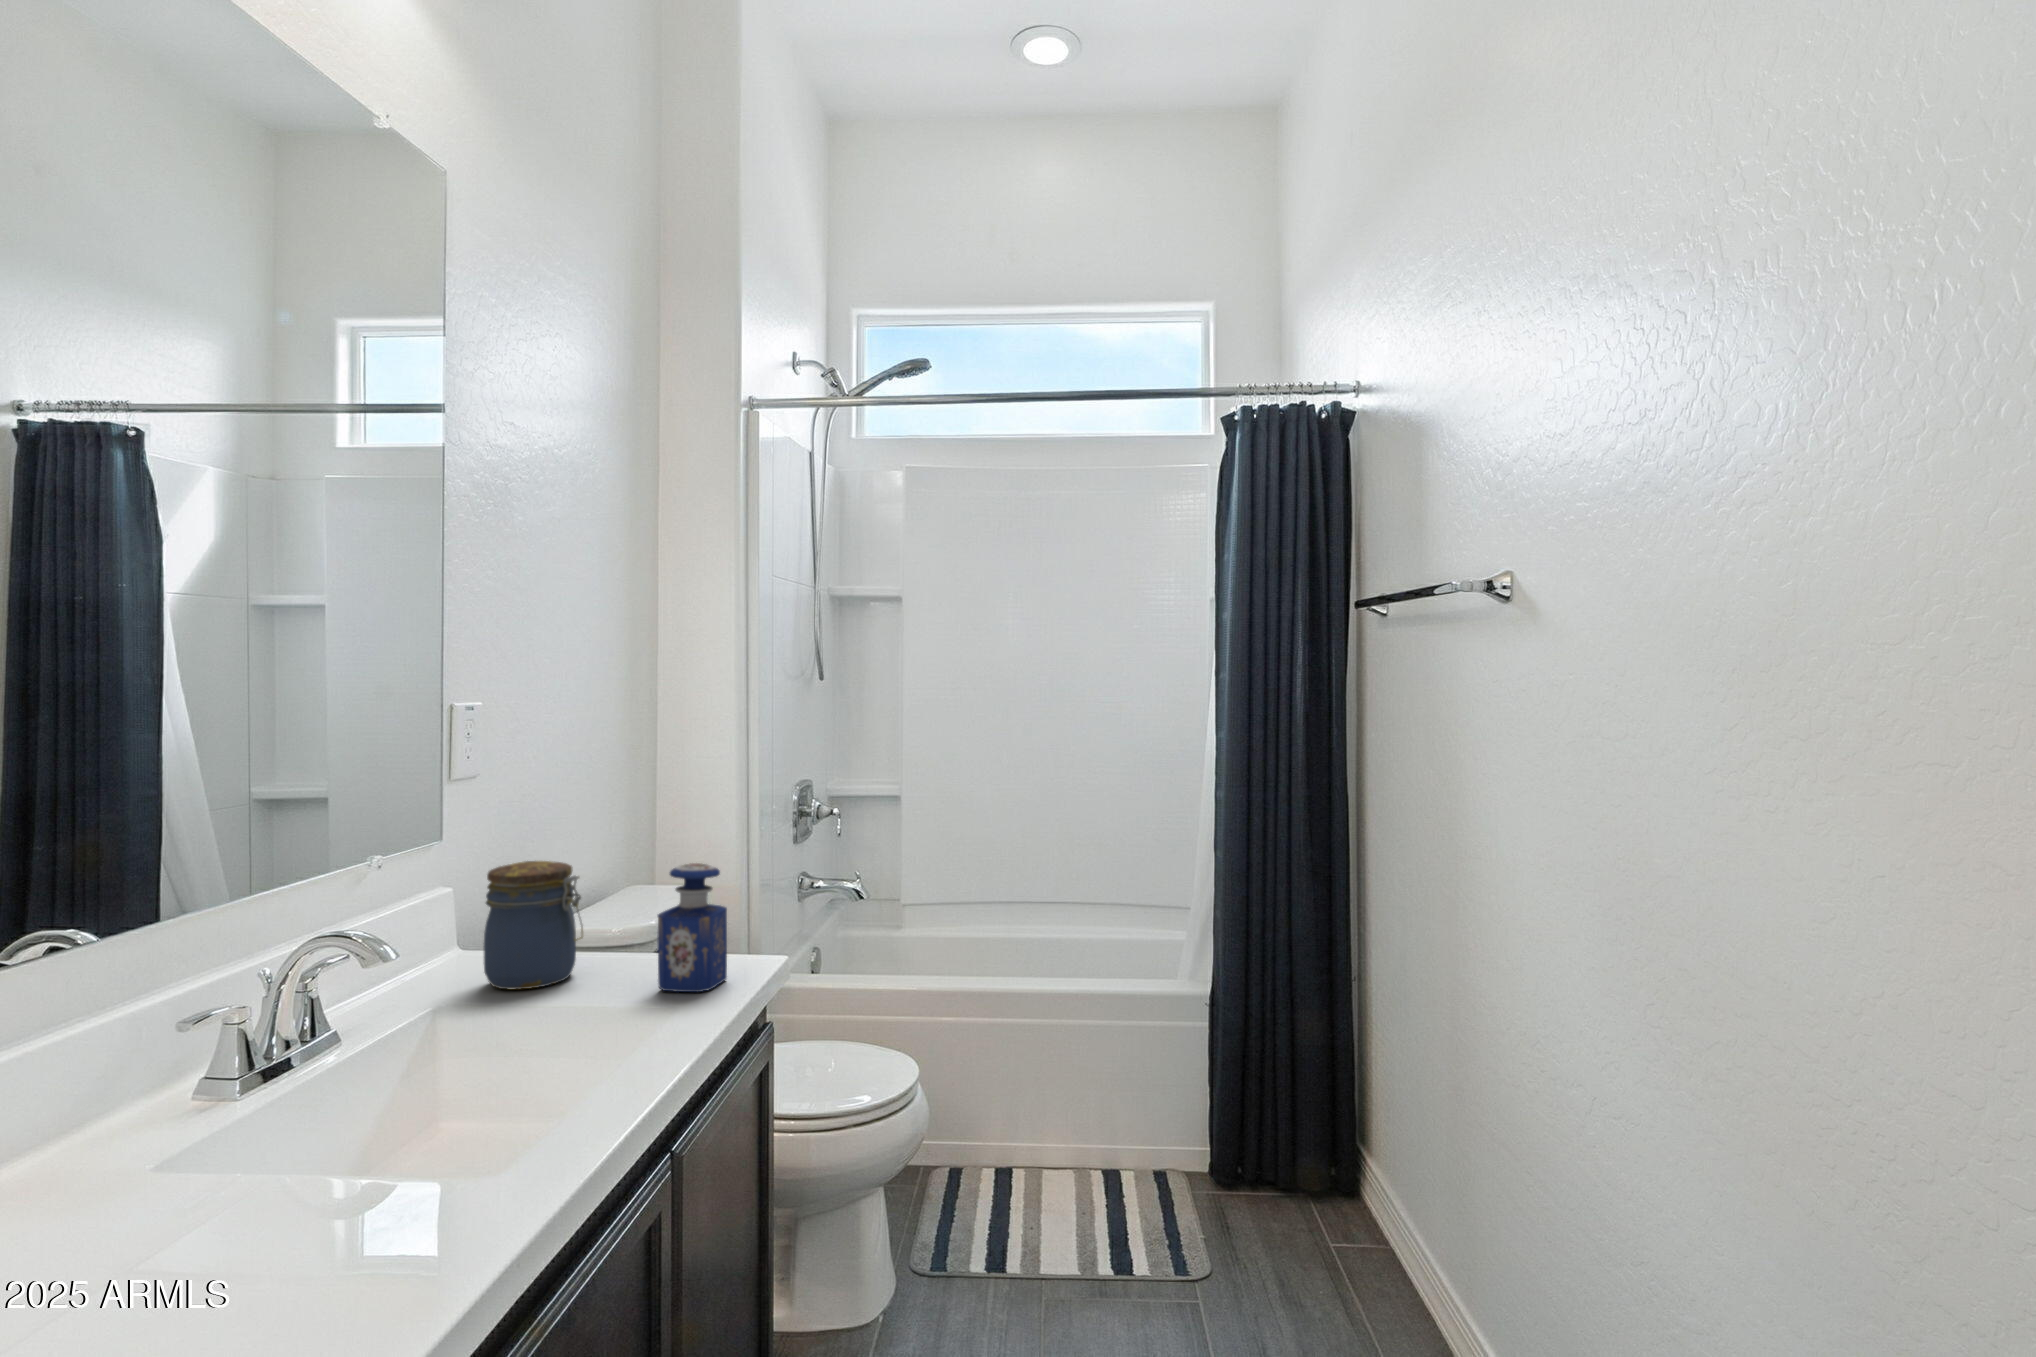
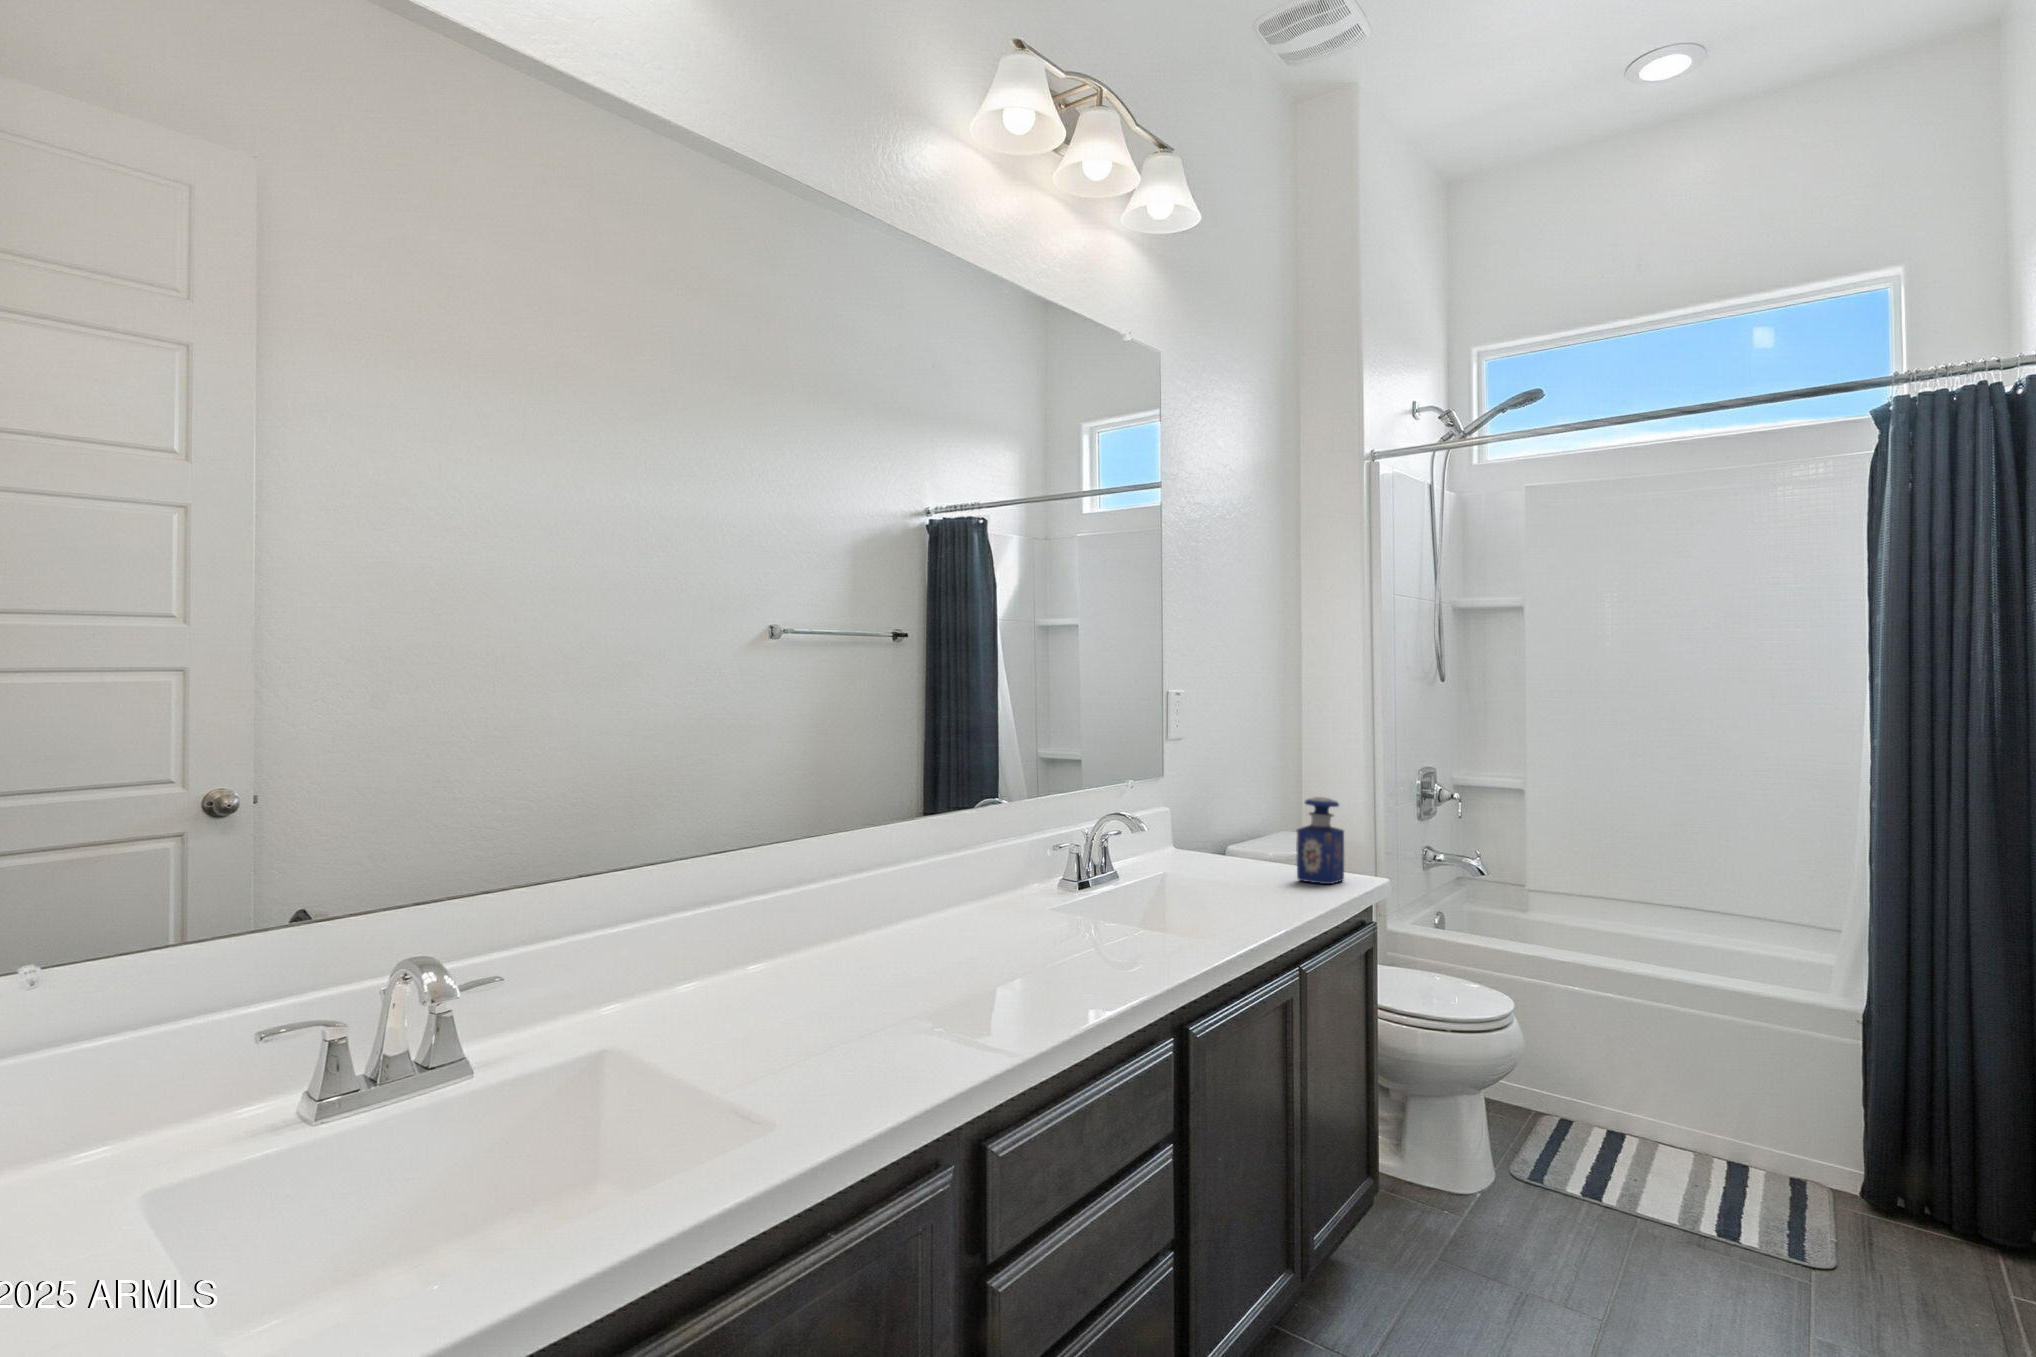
jar: present [484,861,583,990] -> none [1188,791,1249,872]

